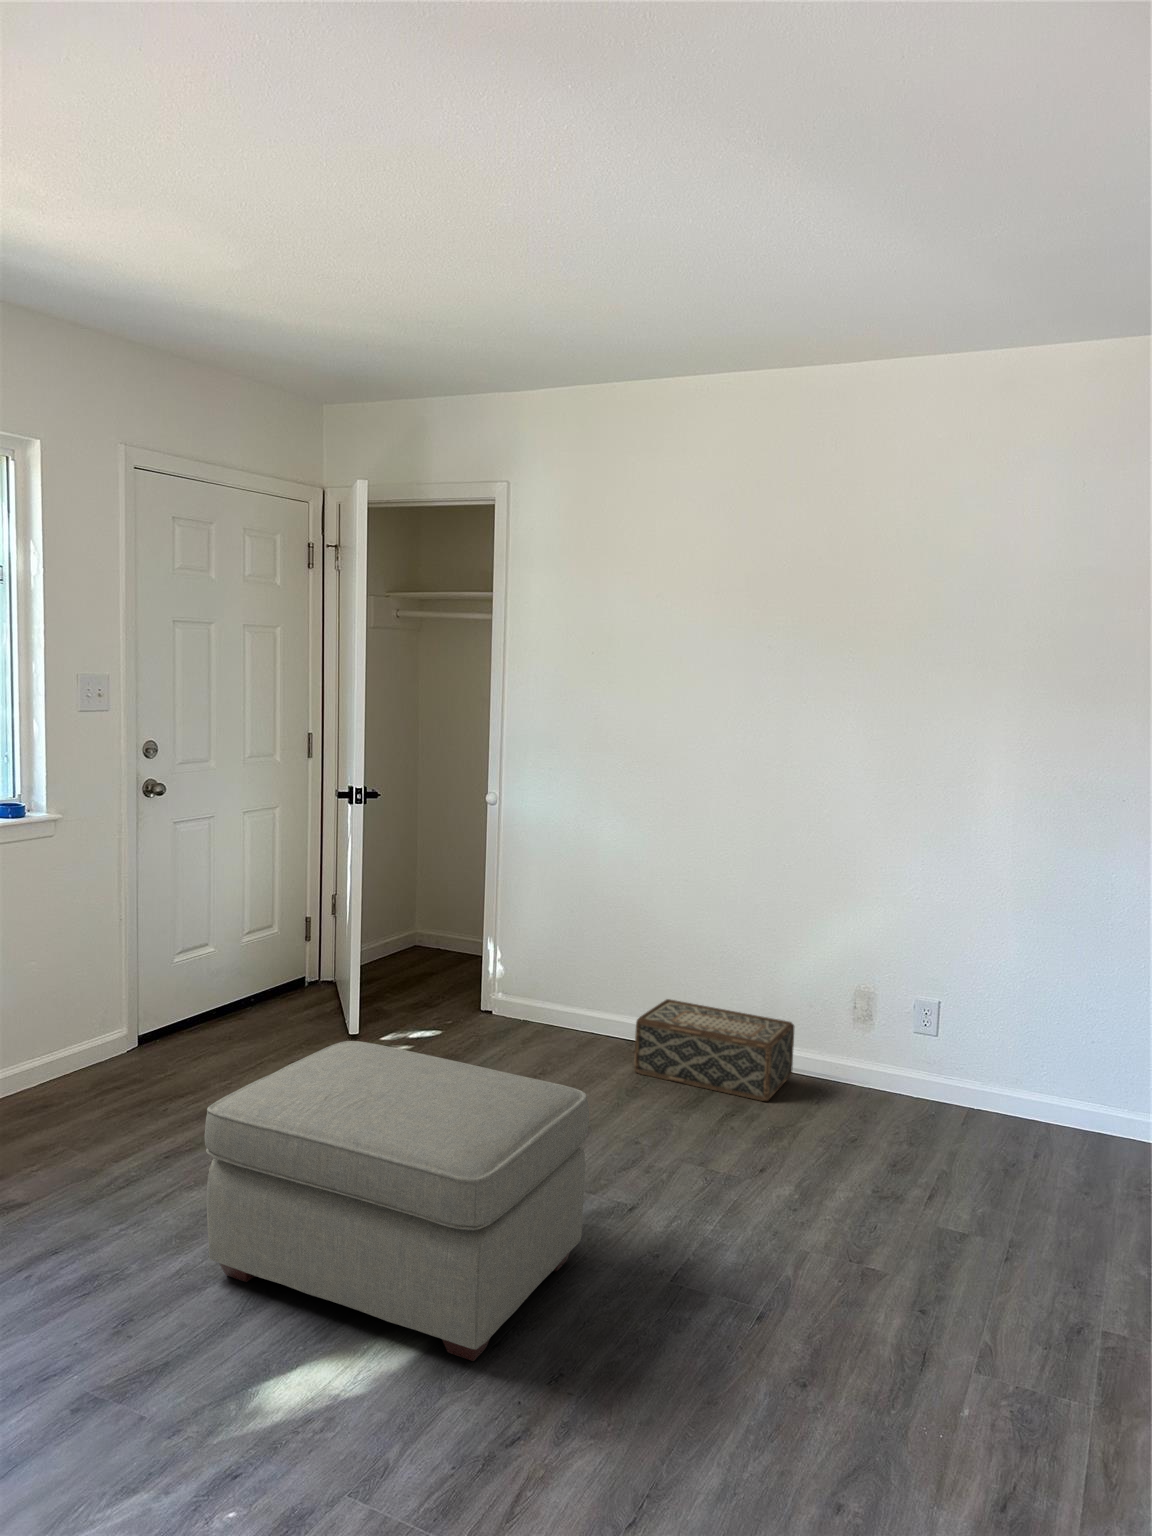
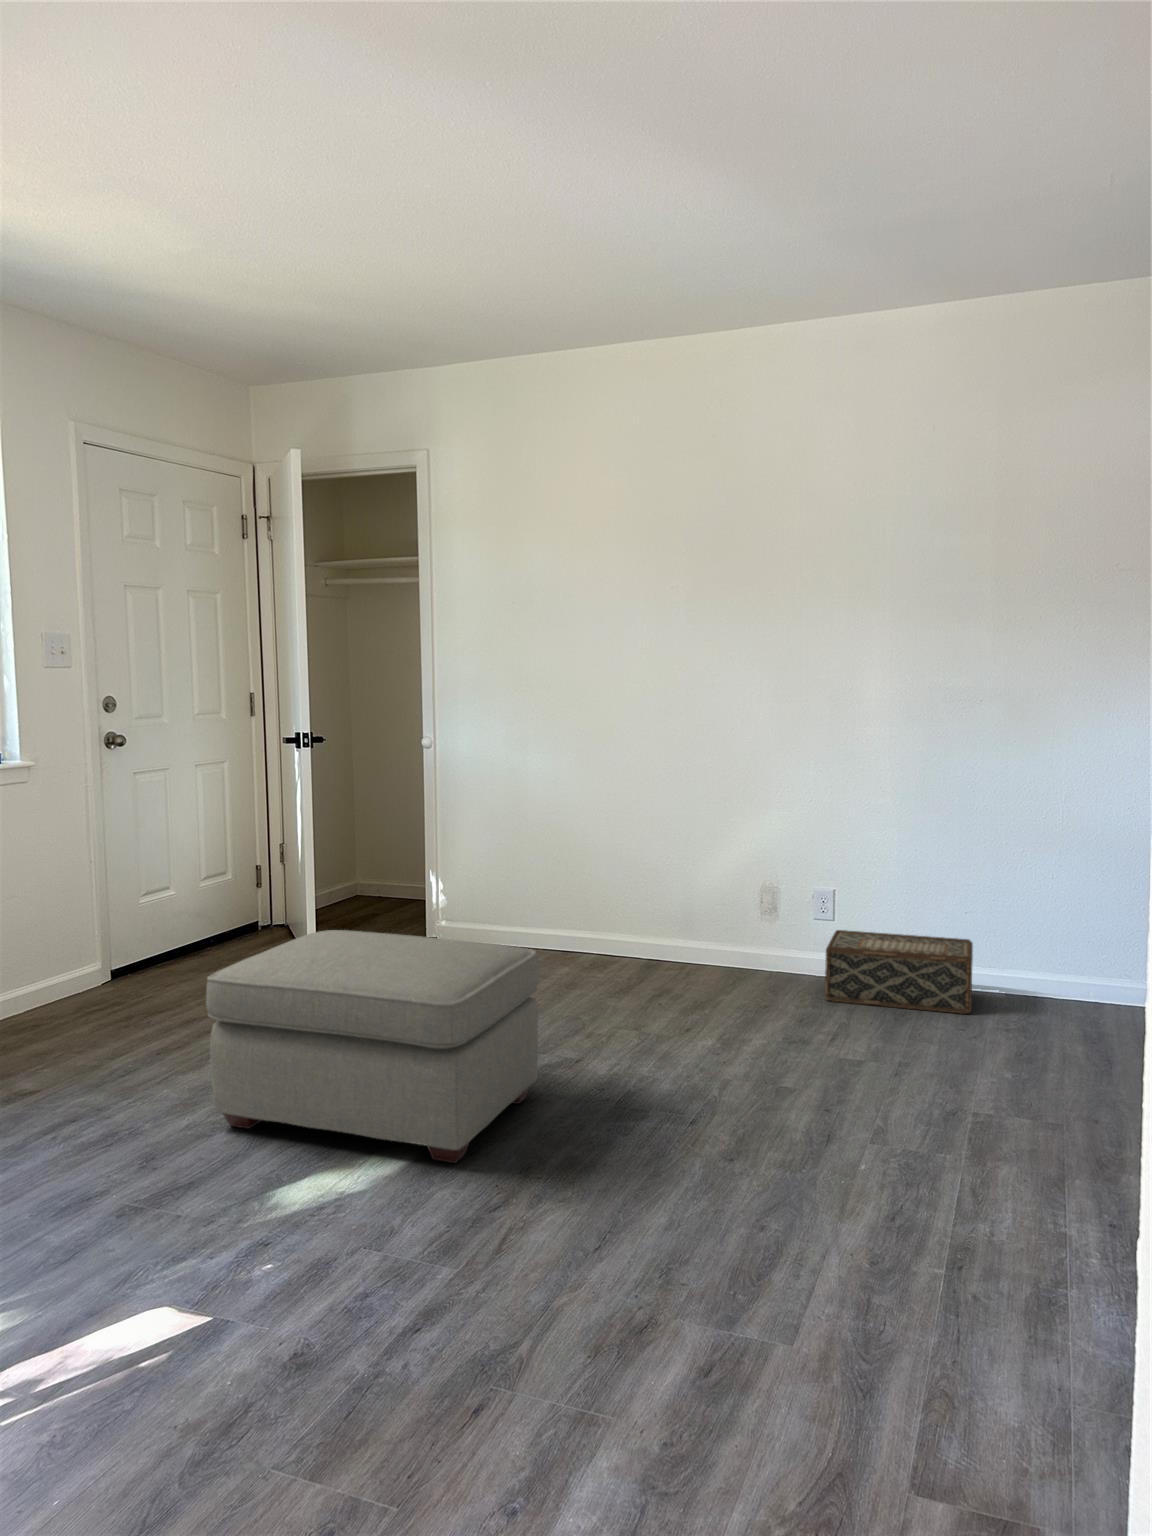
woven basket: present [634,999,794,1101] -> present [825,930,973,1014]

